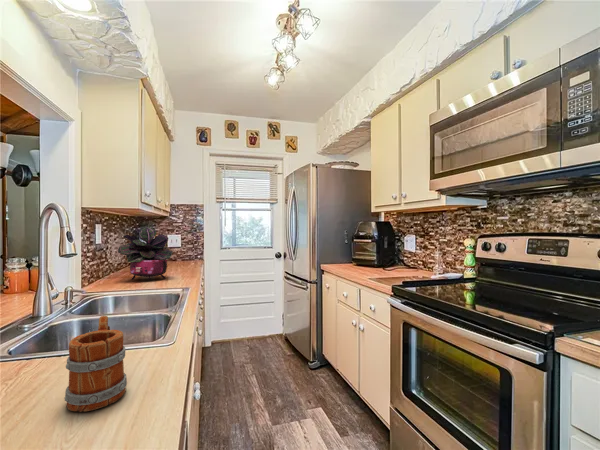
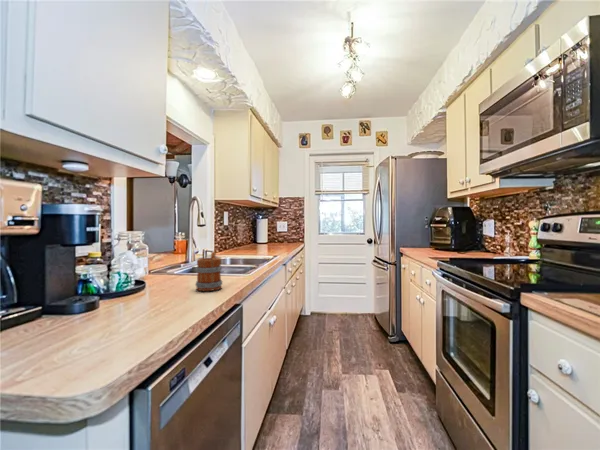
potted plant: present [118,227,173,280] -> none [237,214,273,253]

